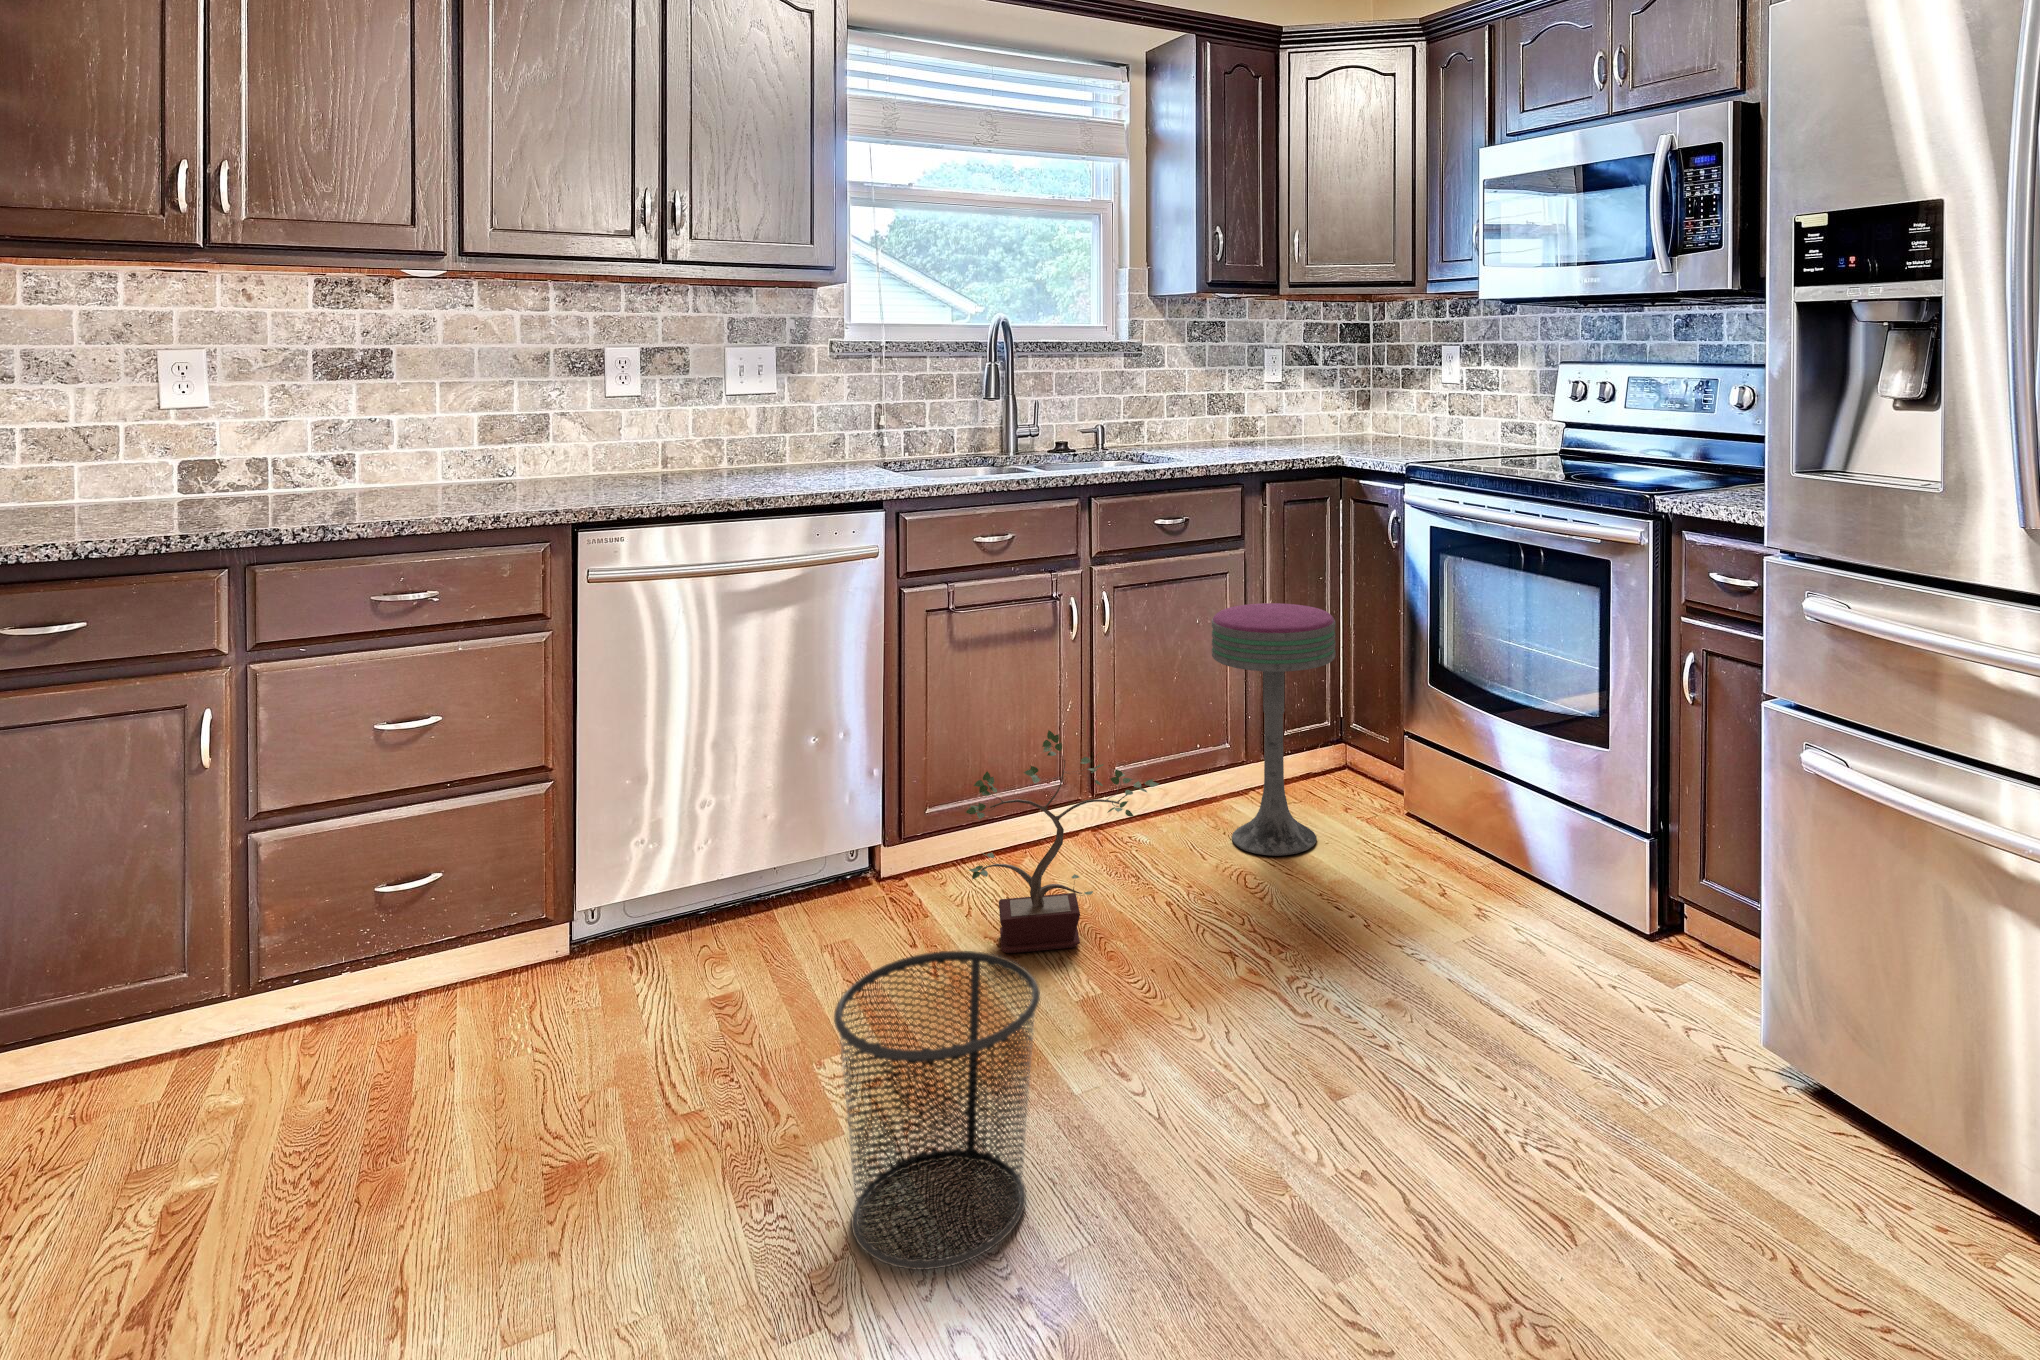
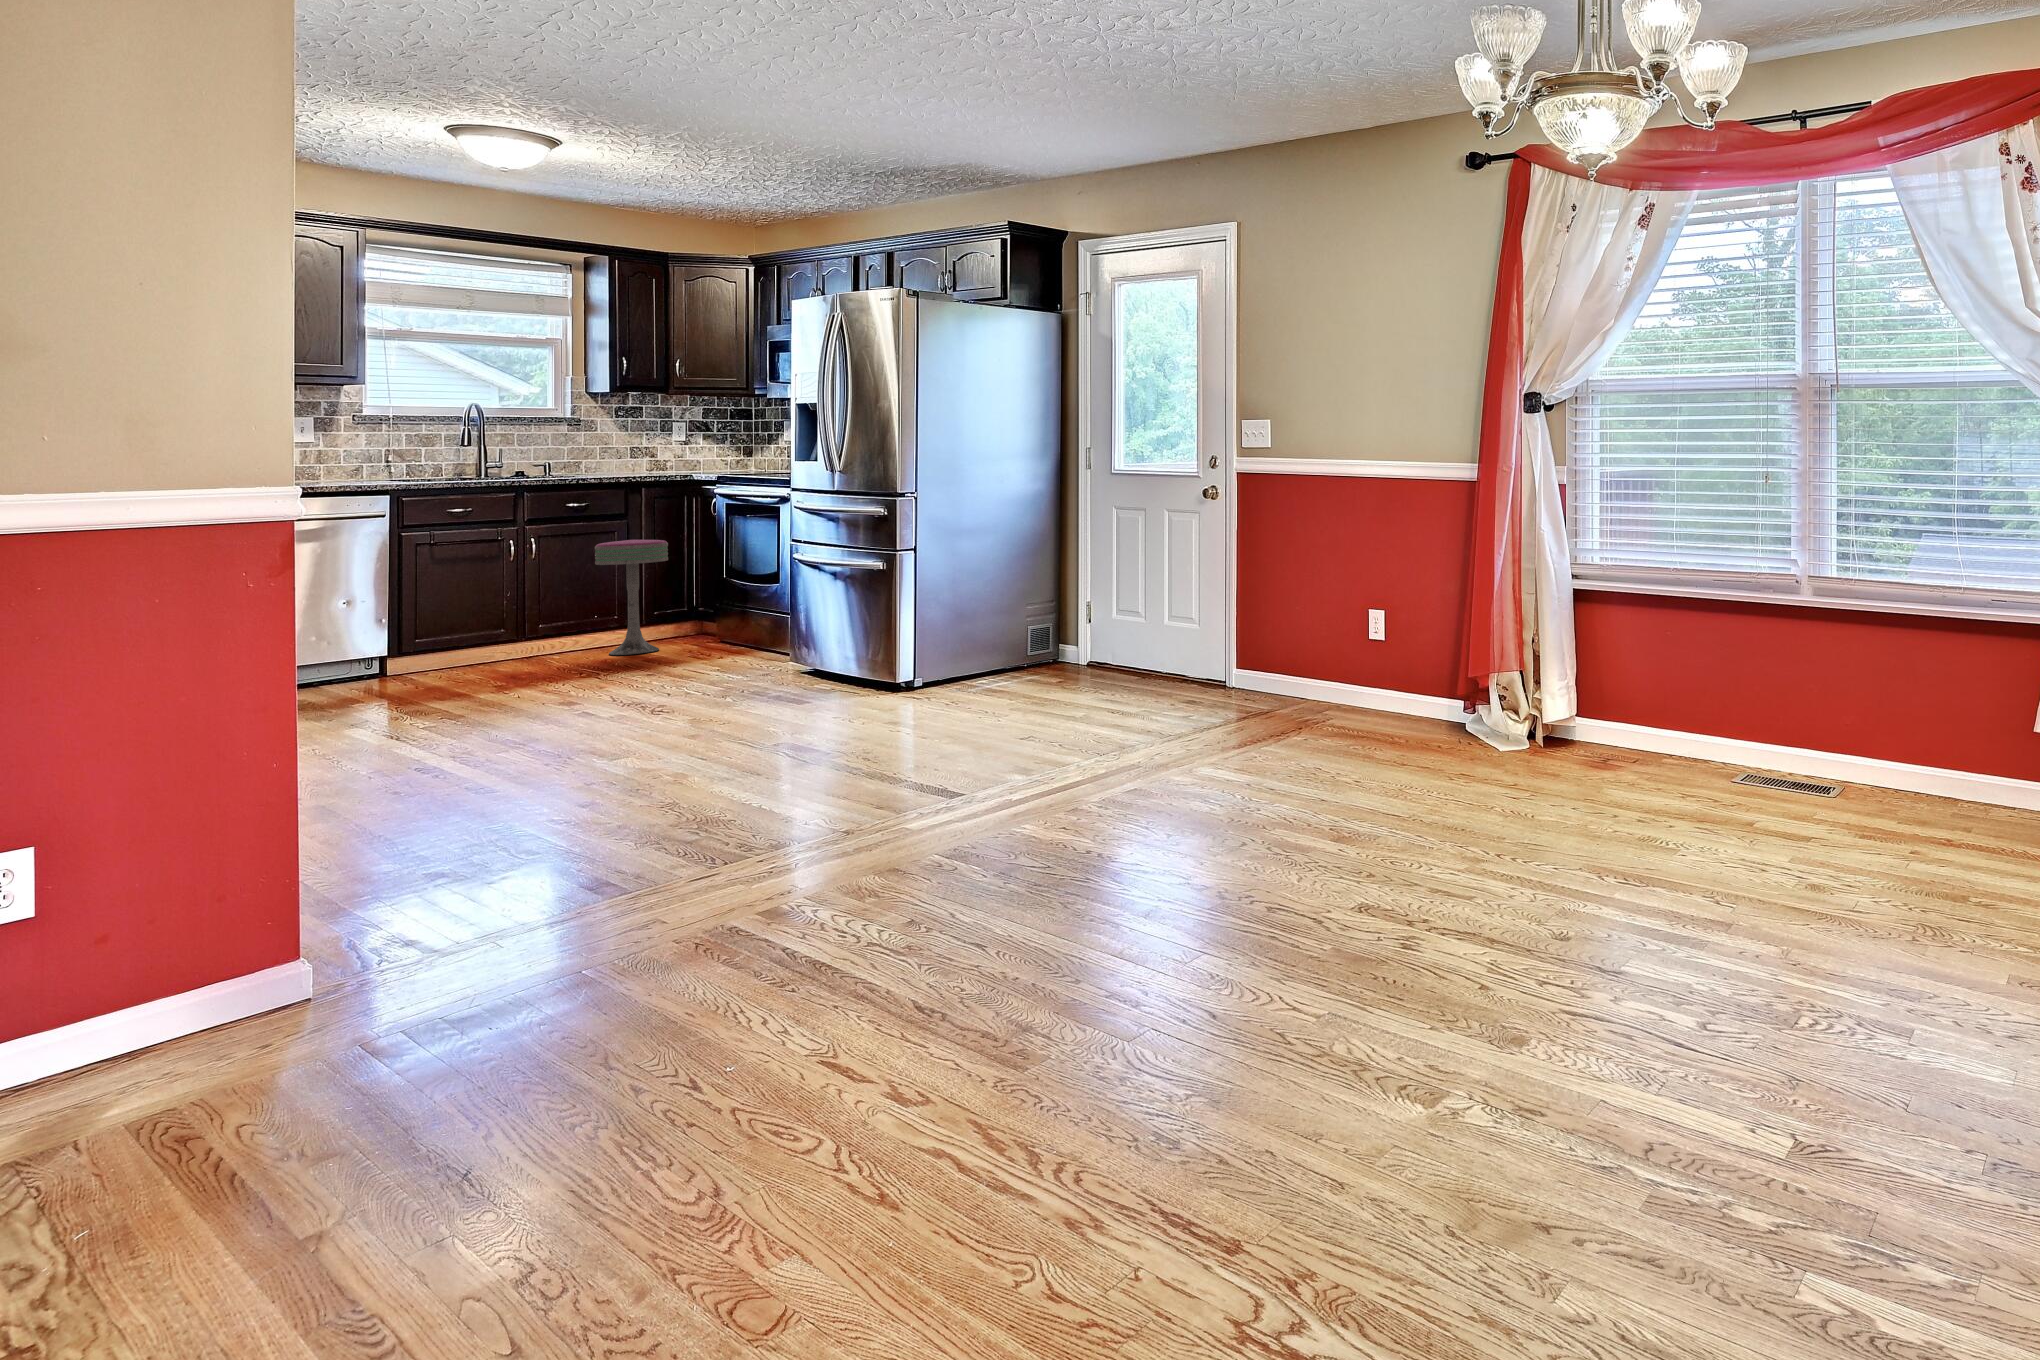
potted plant: present [966,730,1159,953] -> none [429,583,541,681]
waste bin: present [834,951,1040,1270] -> none [346,627,444,716]

